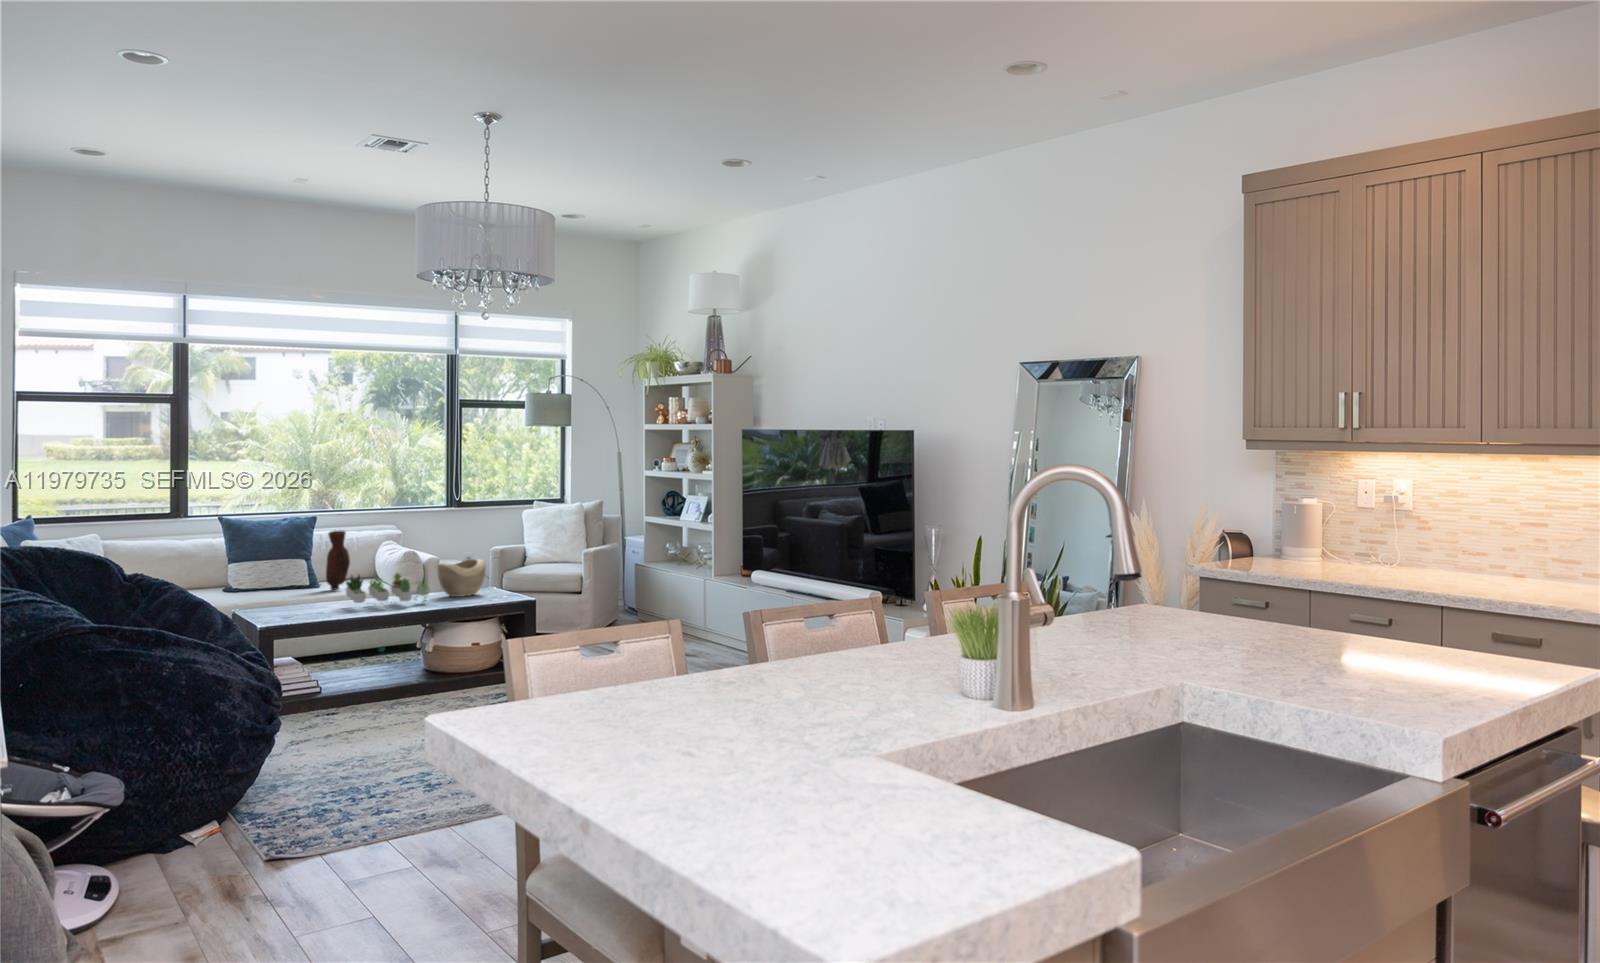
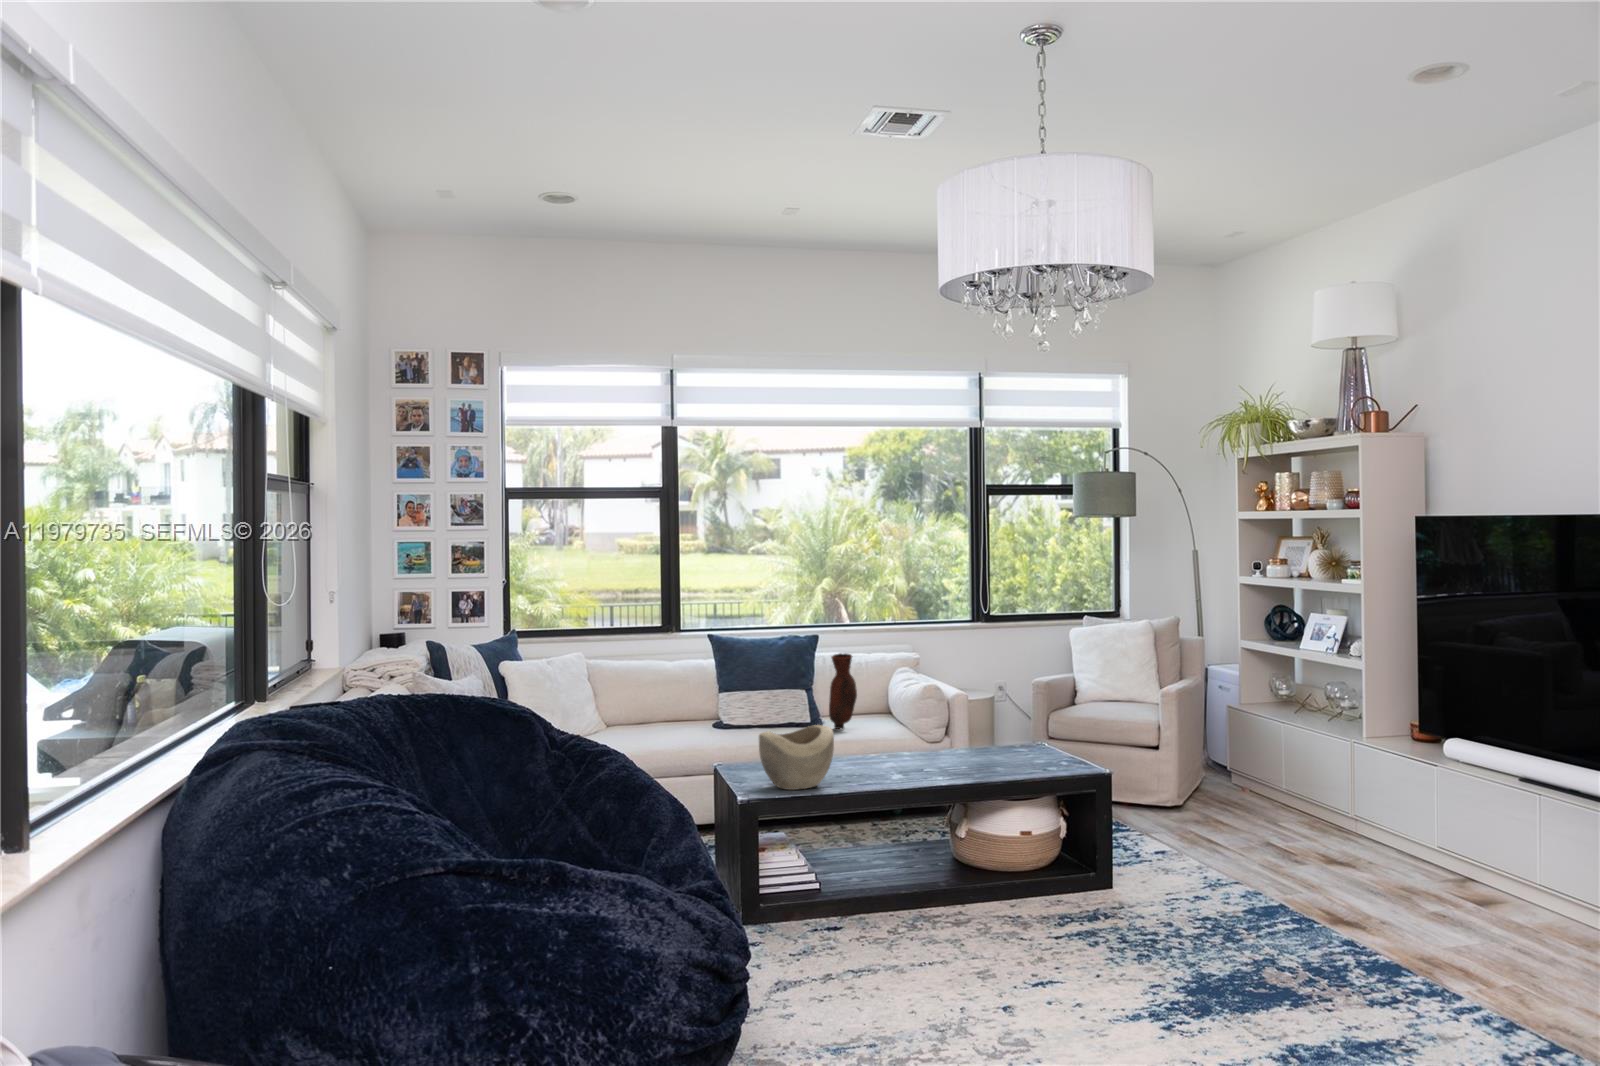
decorative bowl: present [437,559,486,597] -> present [759,725,834,790]
succulent plant: present [346,573,430,605] -> none [849,717,960,773]

